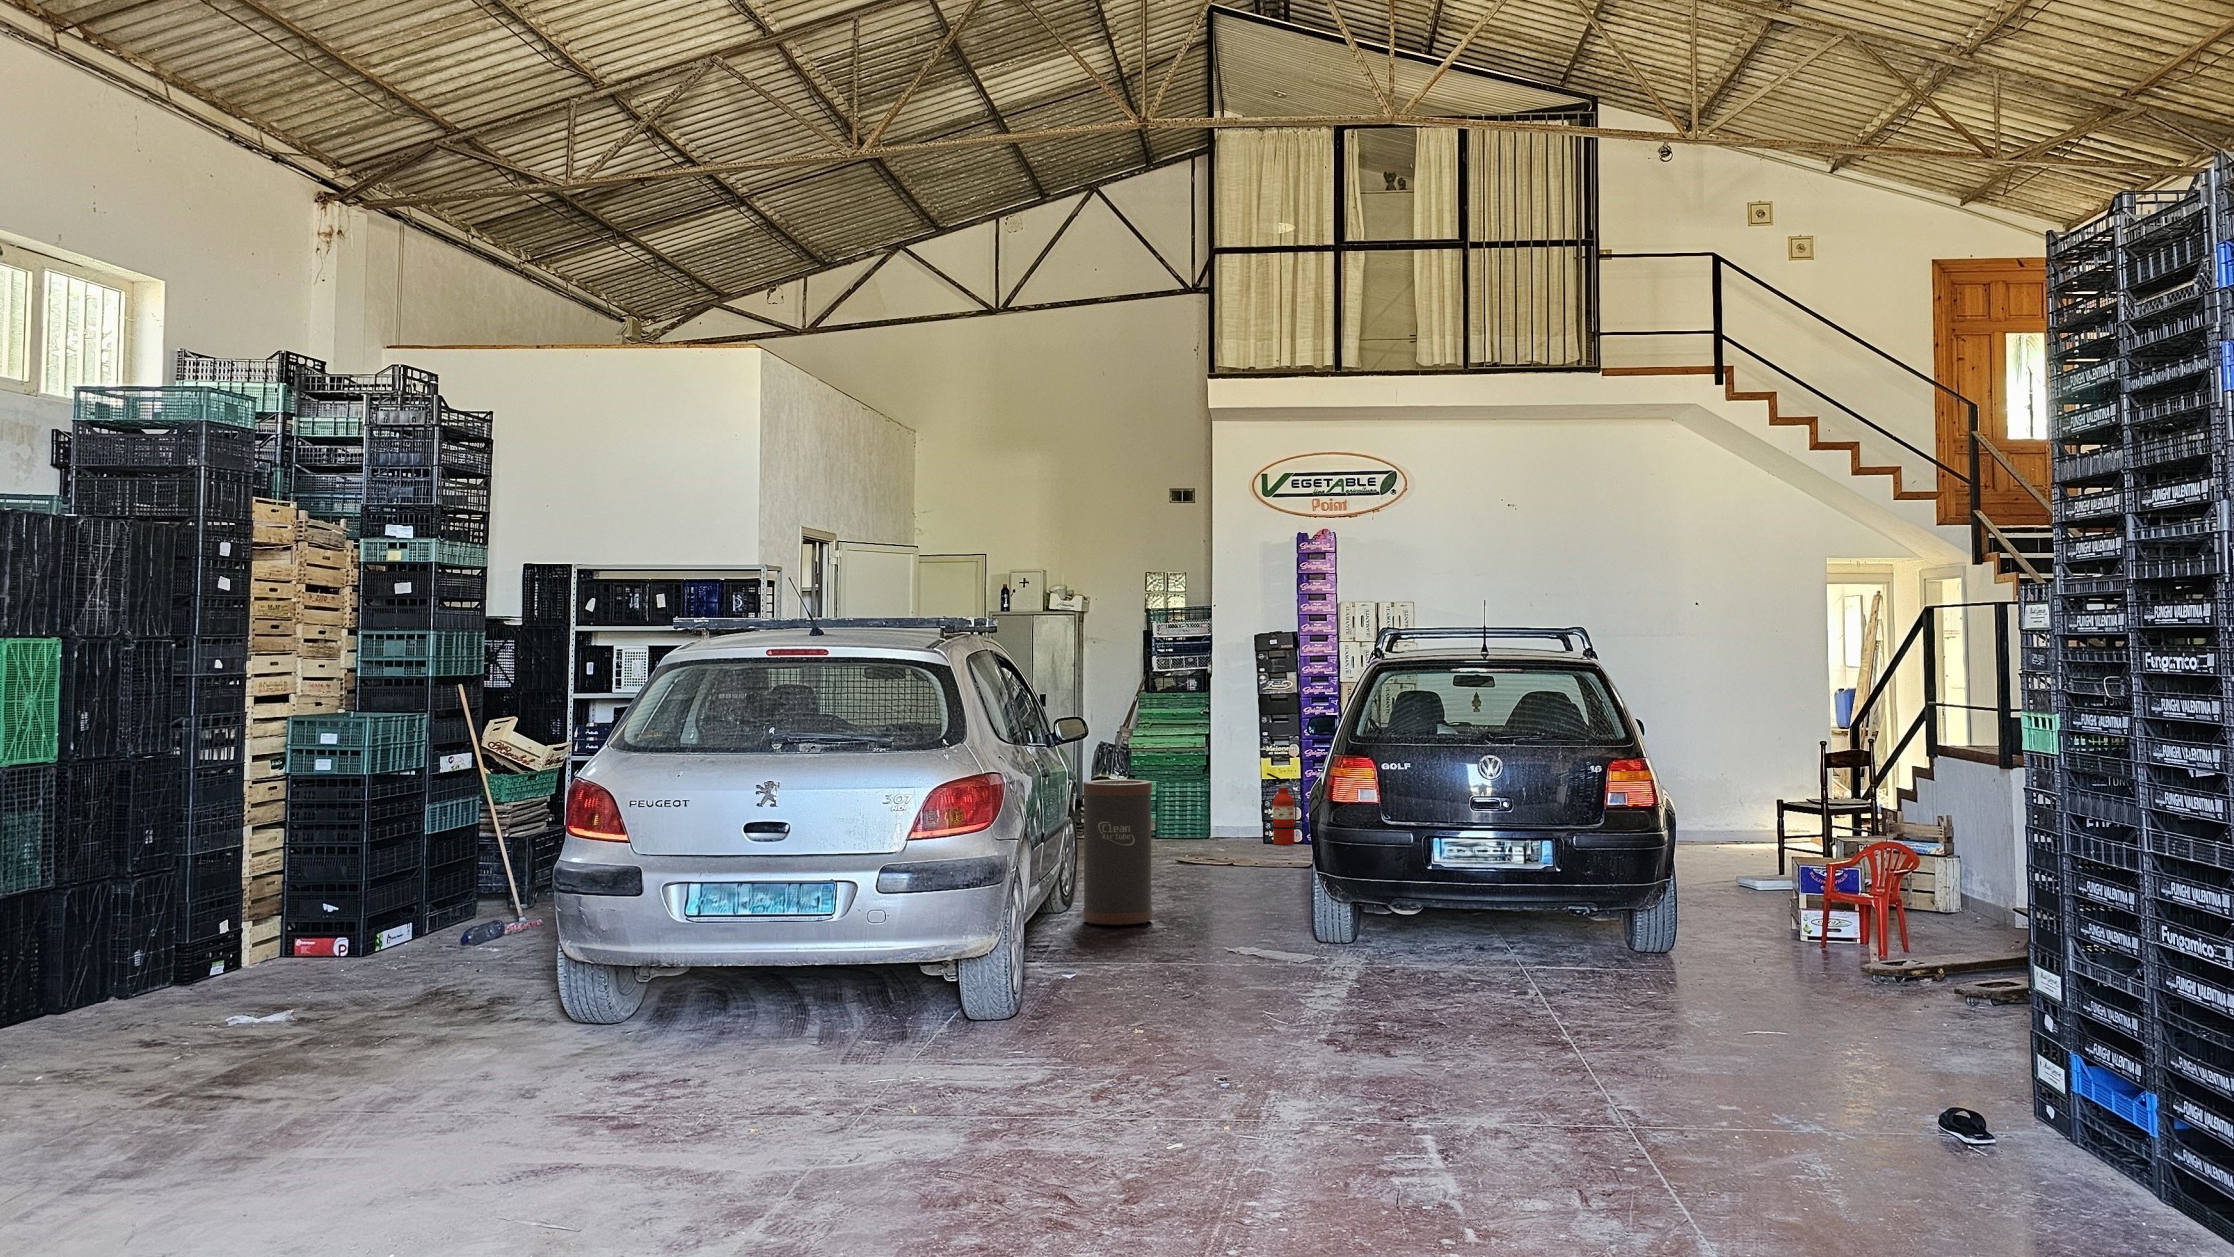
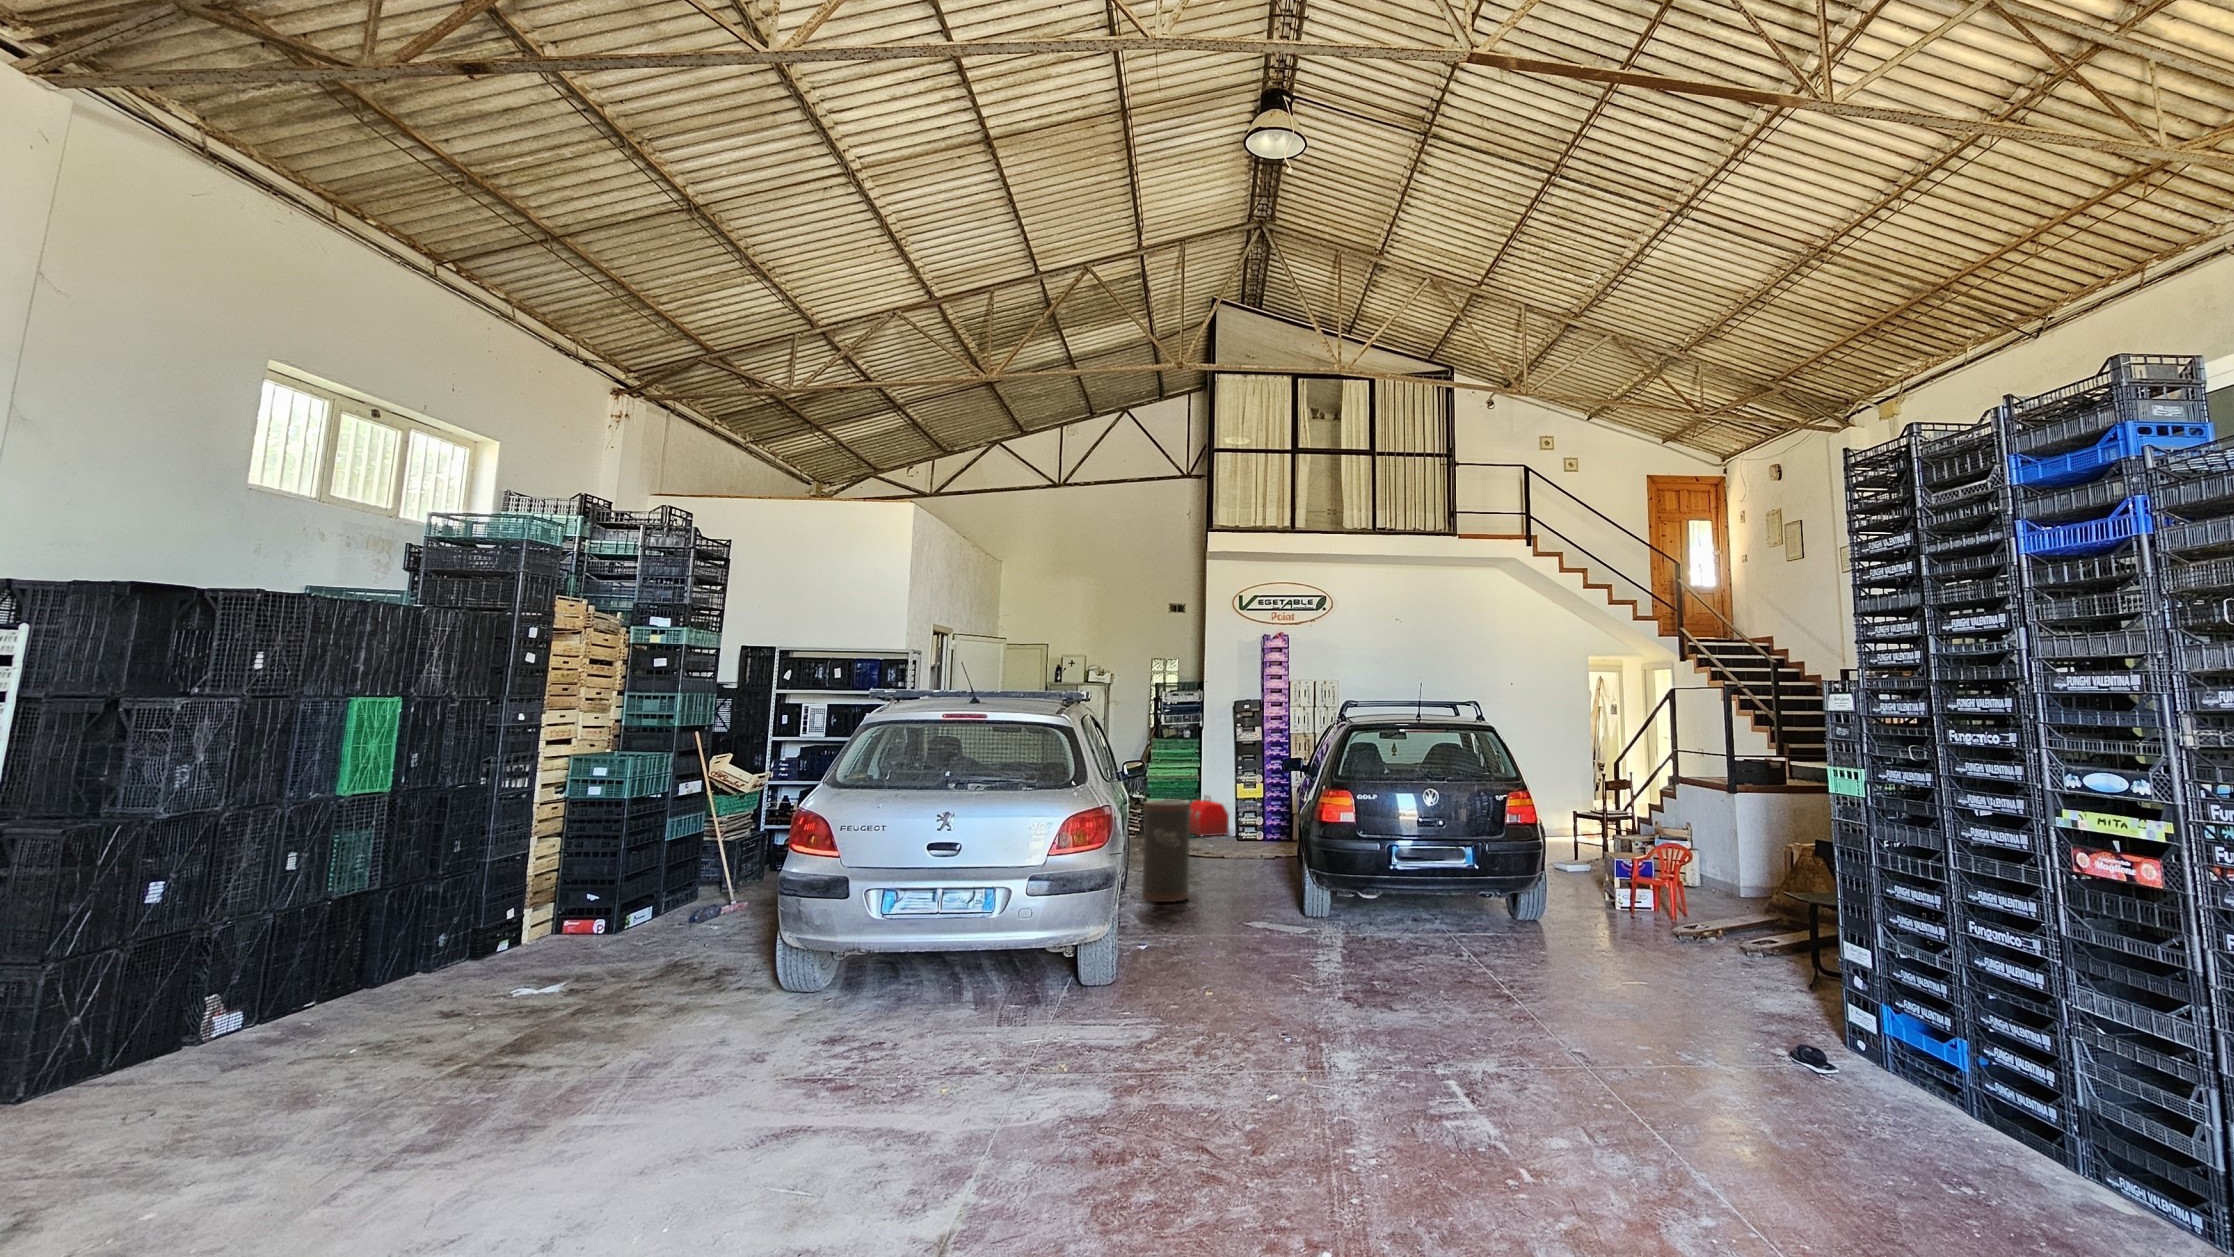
fire extinguisher: present [1261,773,1297,845] -> none [1244,790,1268,839]
toolbox: none [1177,780,1239,841] -> present [1190,795,1229,836]

